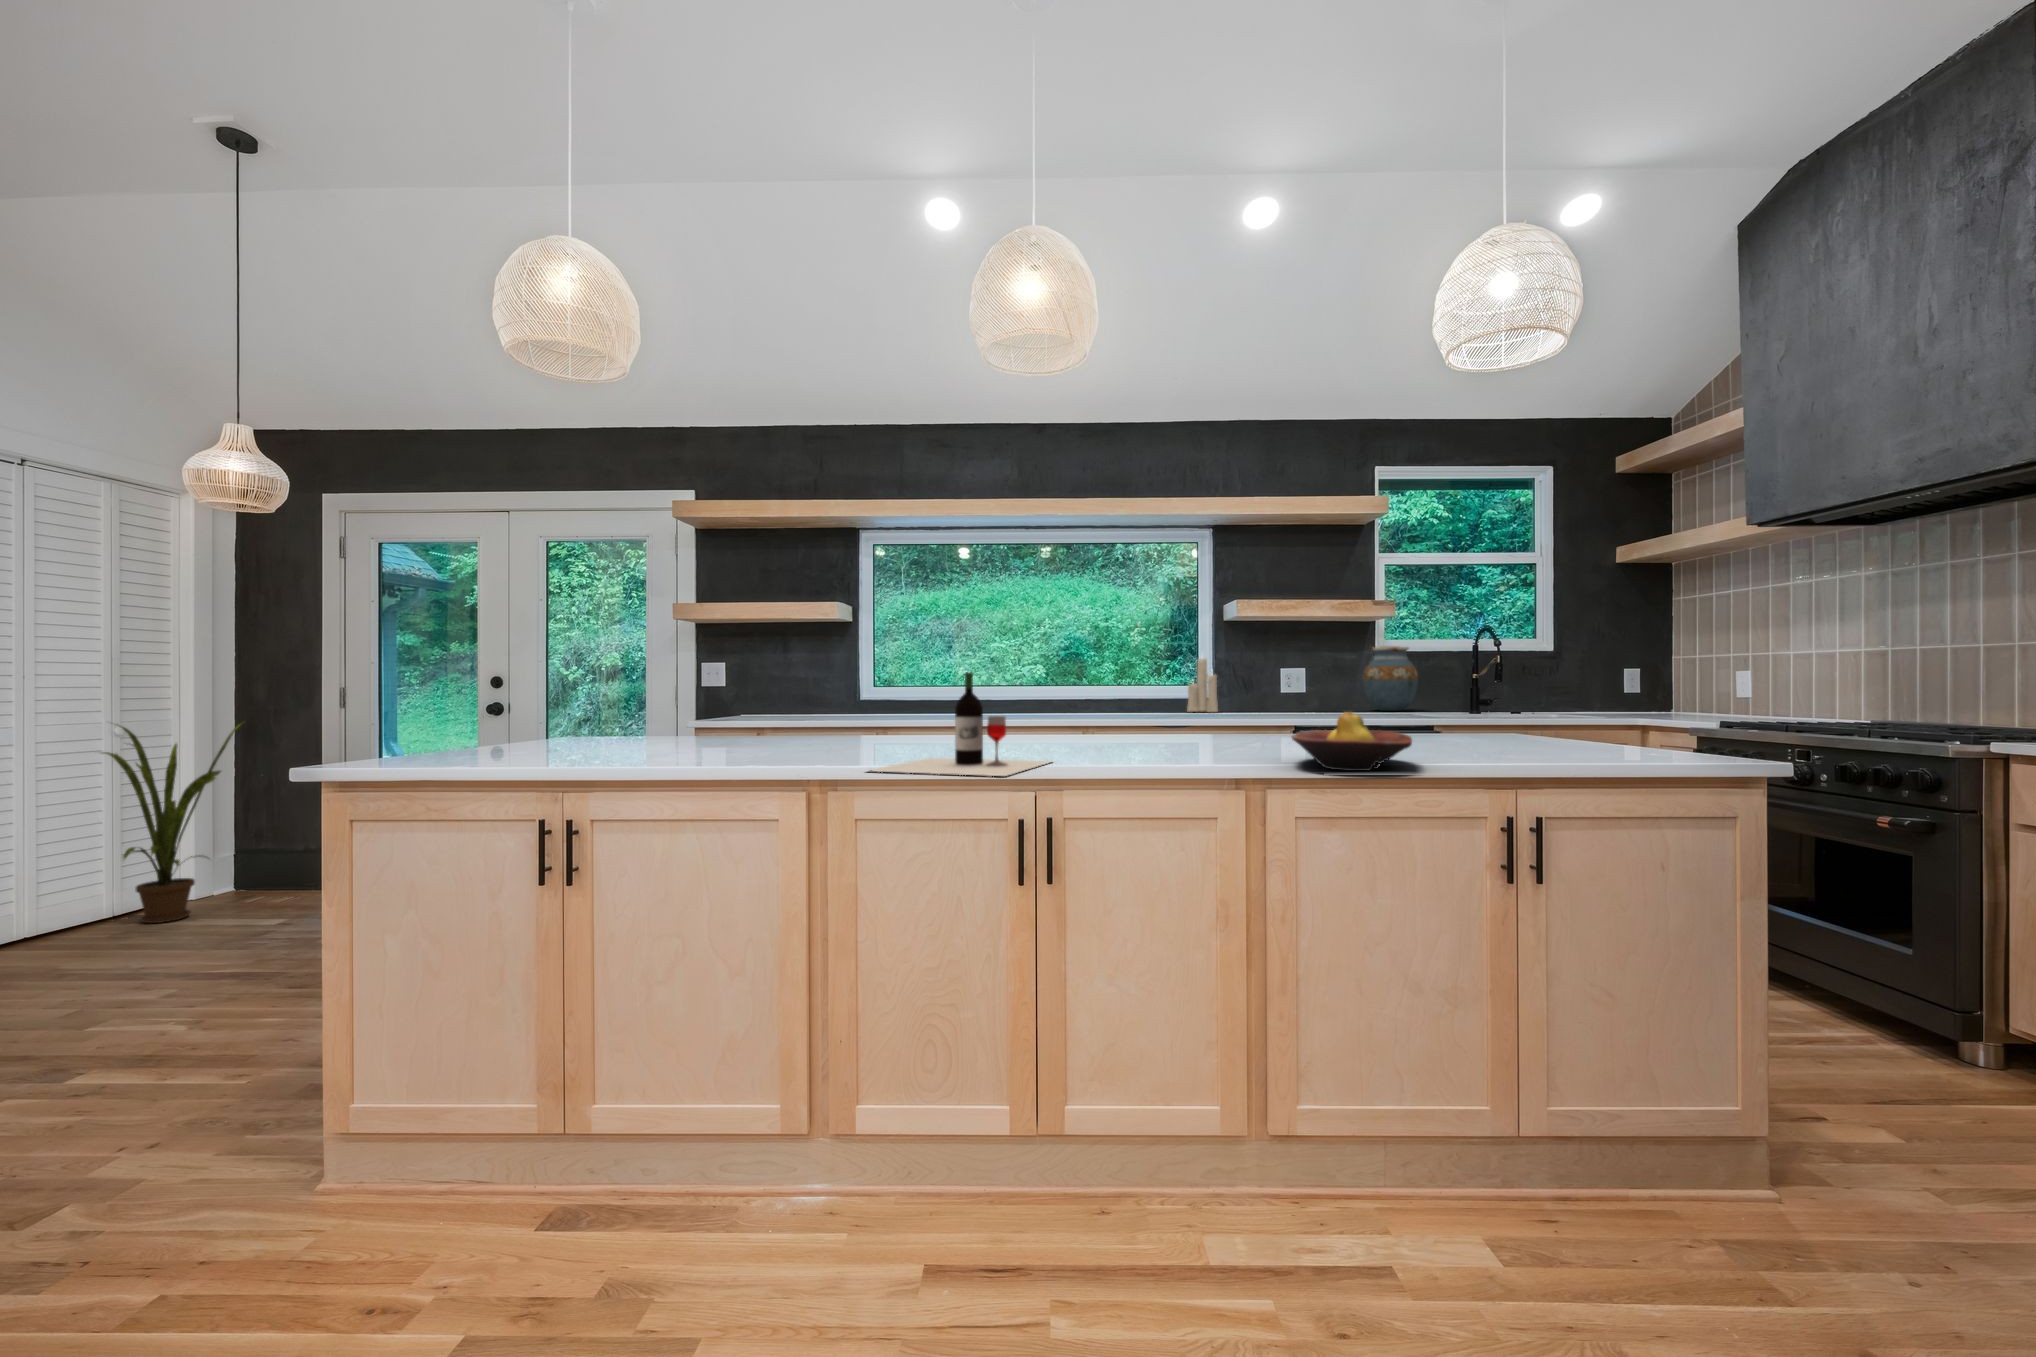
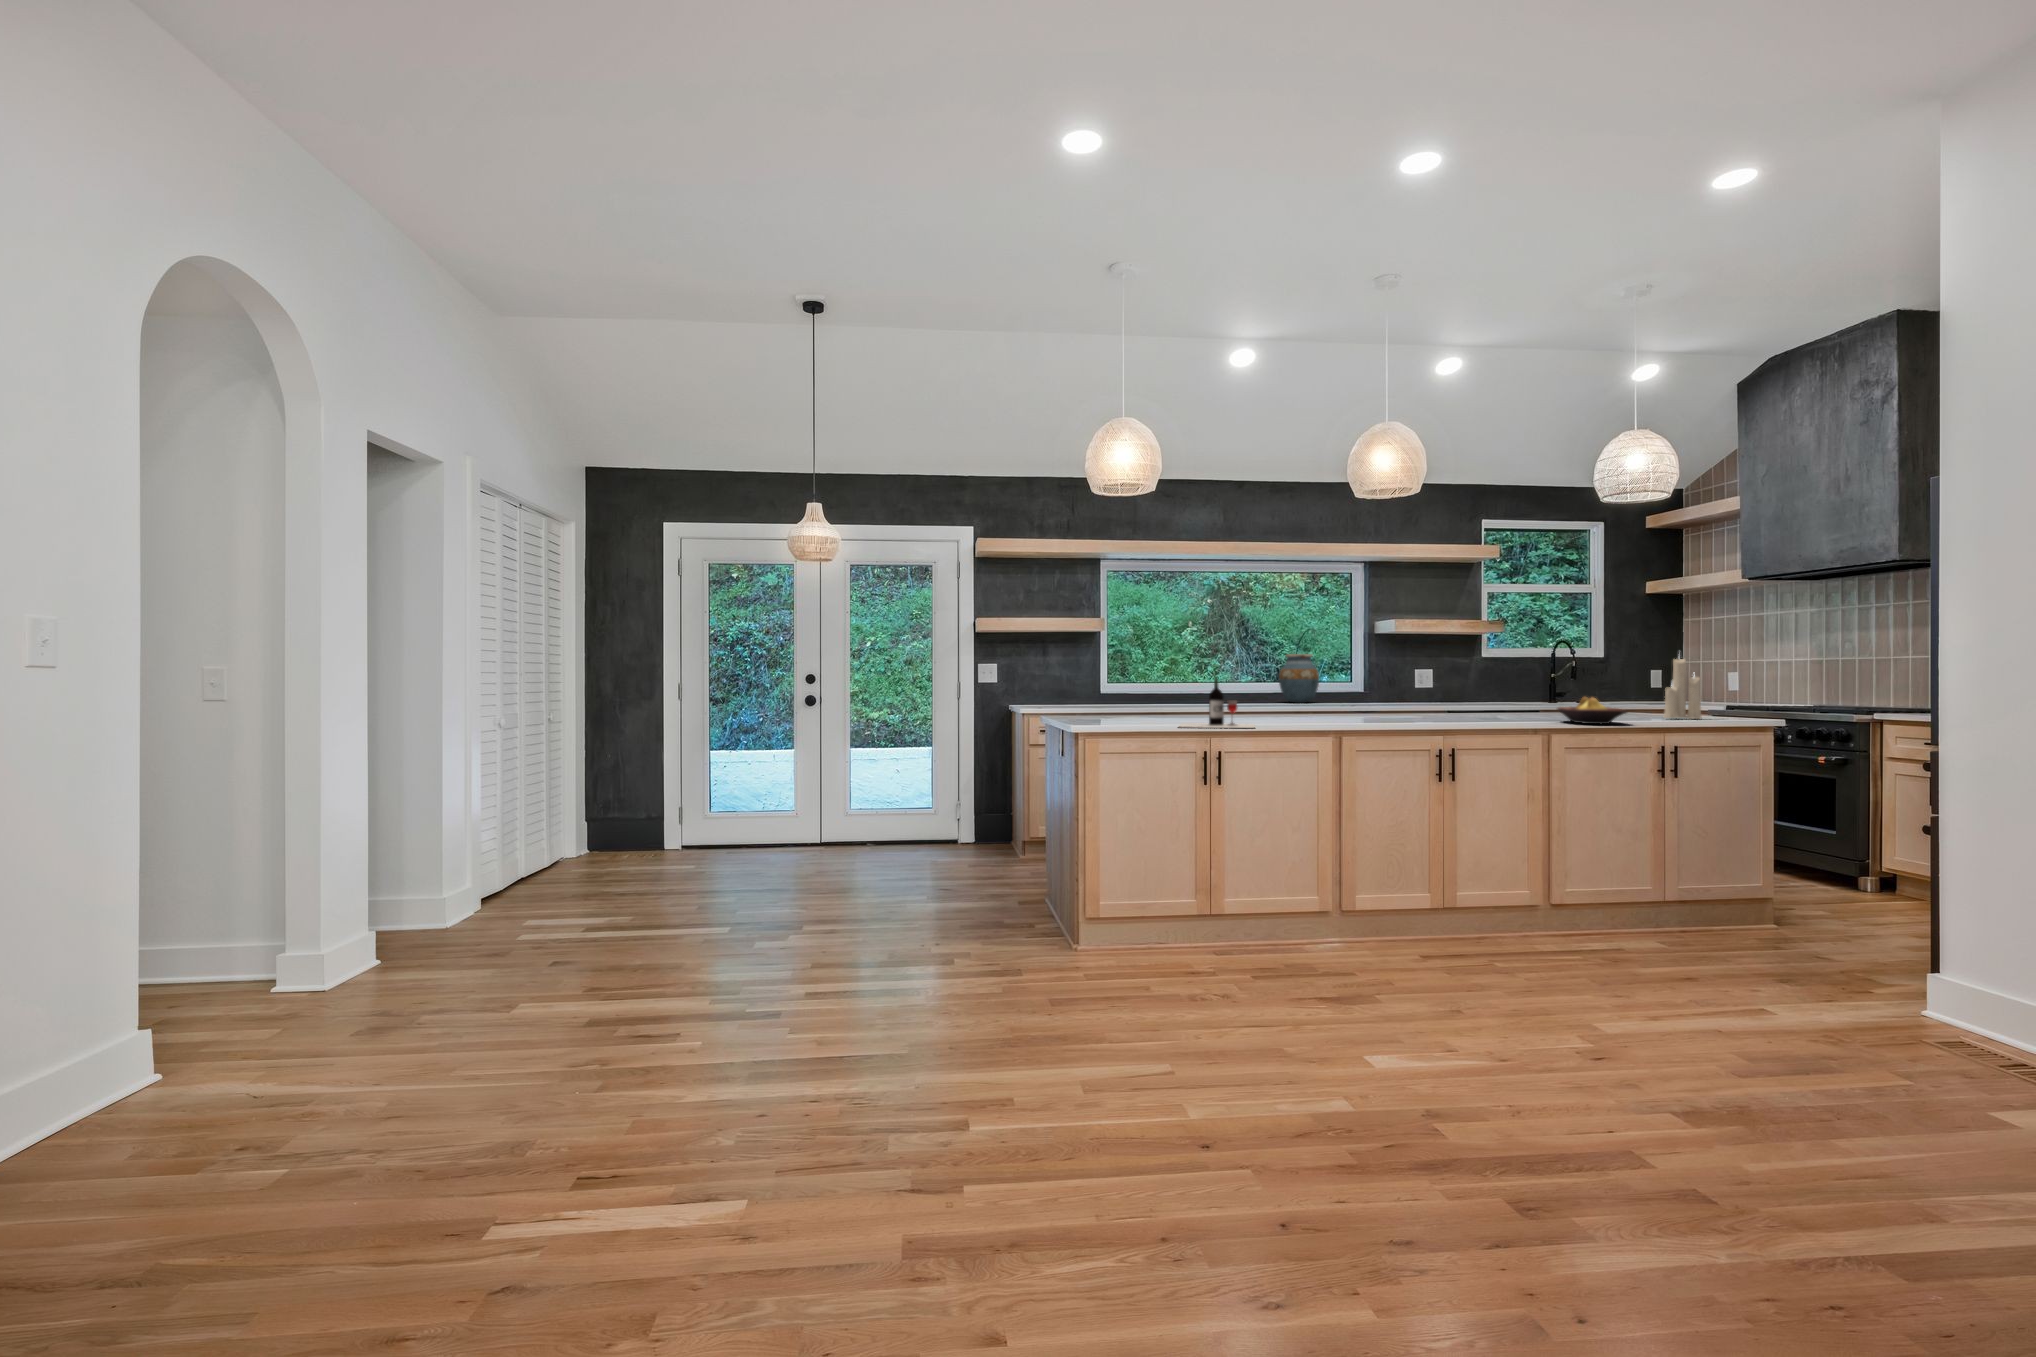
vase: present [1362,646,1418,711] -> present [1279,654,1319,703]
candle: present [1187,658,1218,712] -> present [1664,659,1702,719]
wine bottle: present [870,672,1049,776] -> present [1180,677,1255,728]
house plant: present [104,723,242,923] -> none [554,709,654,868]

